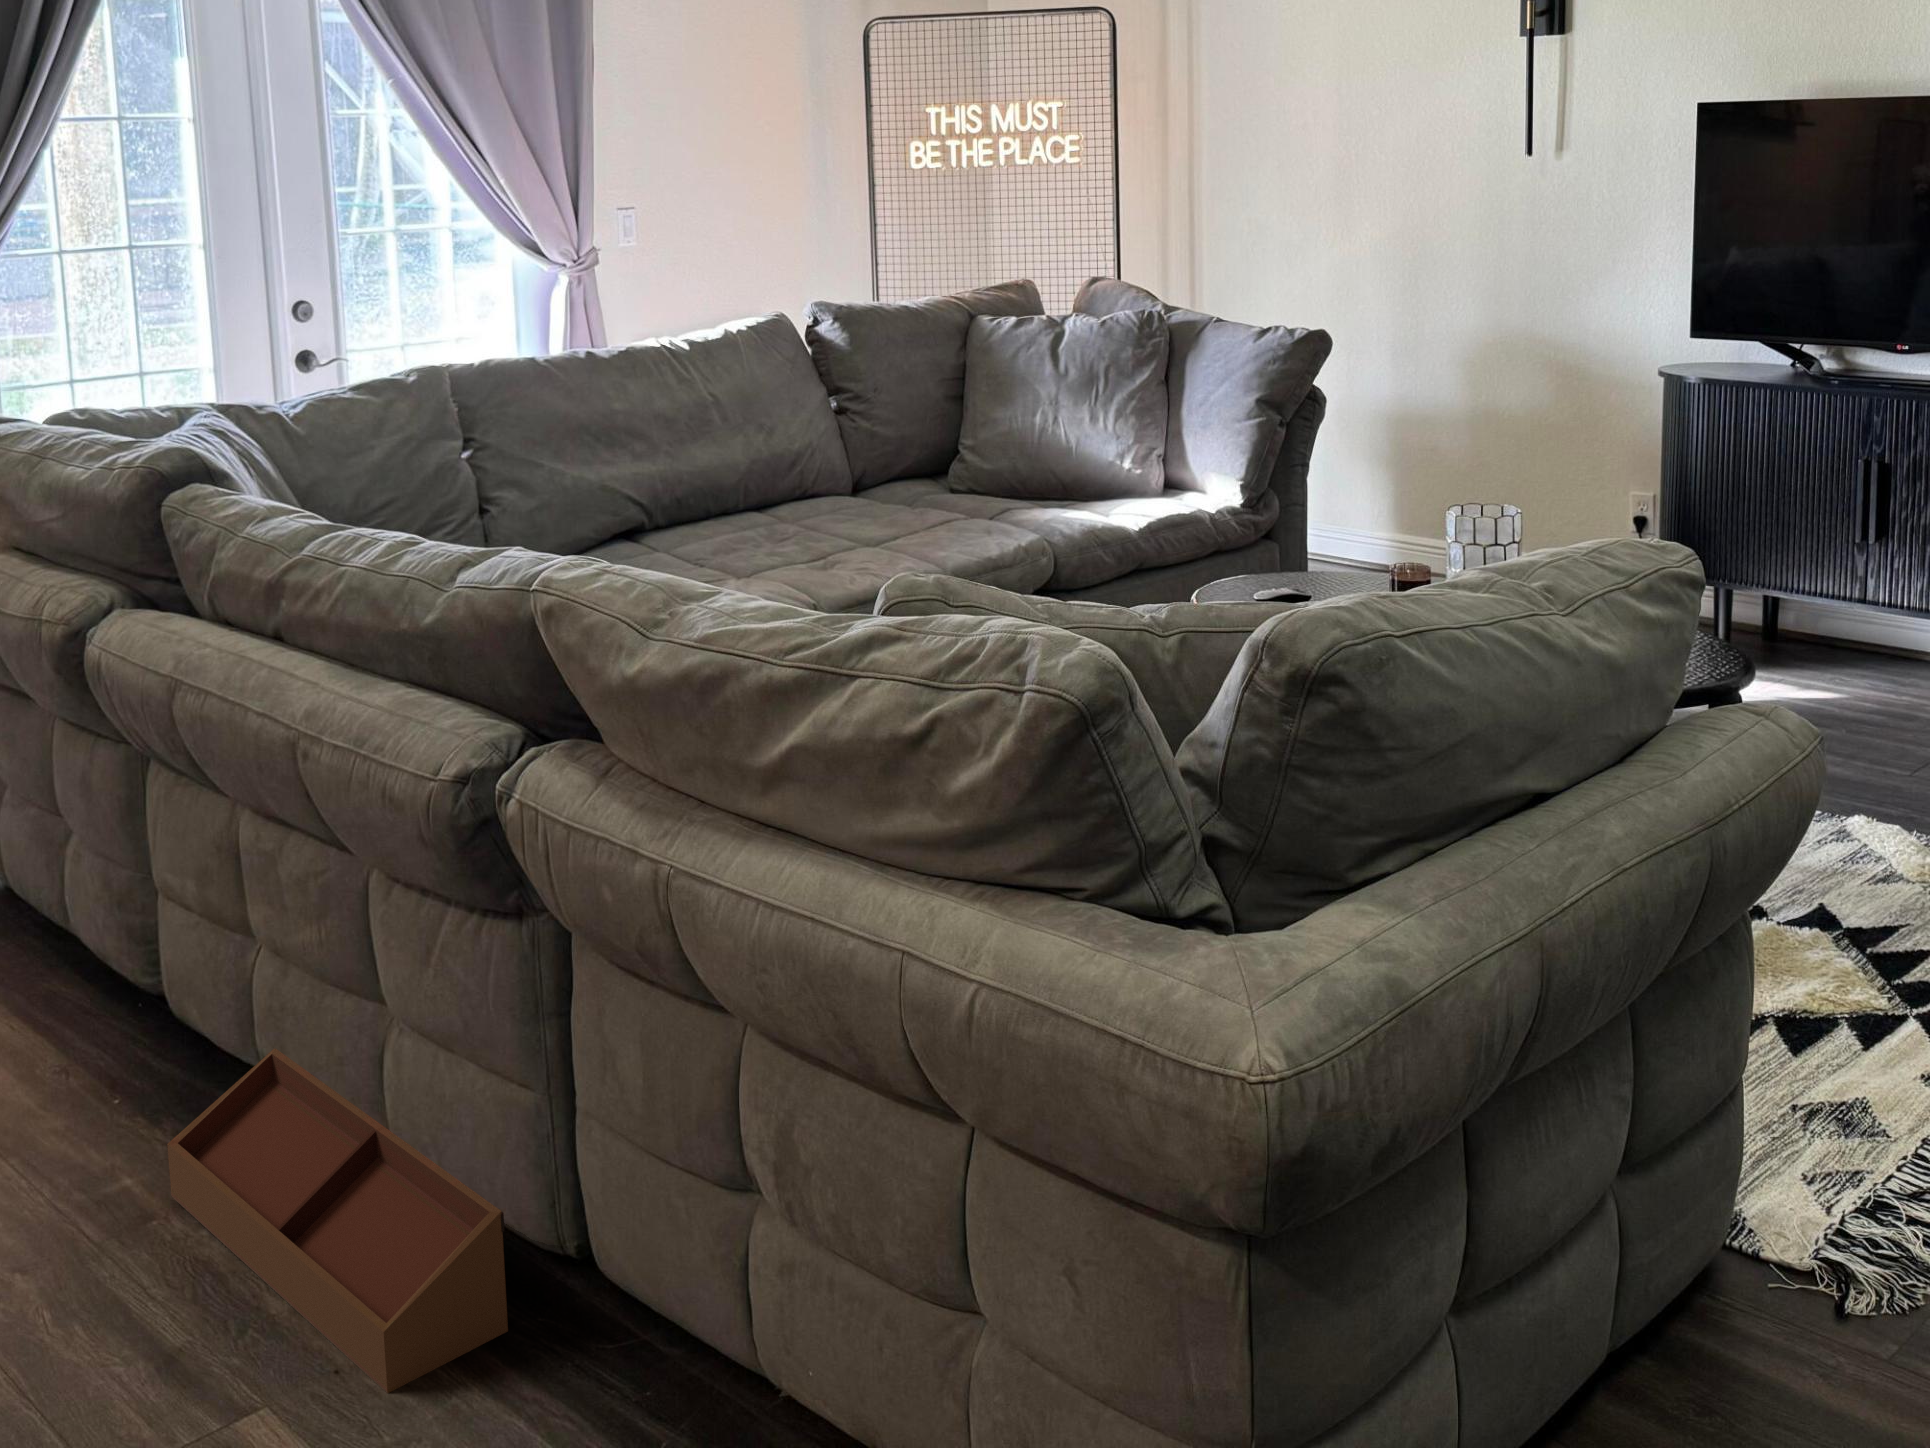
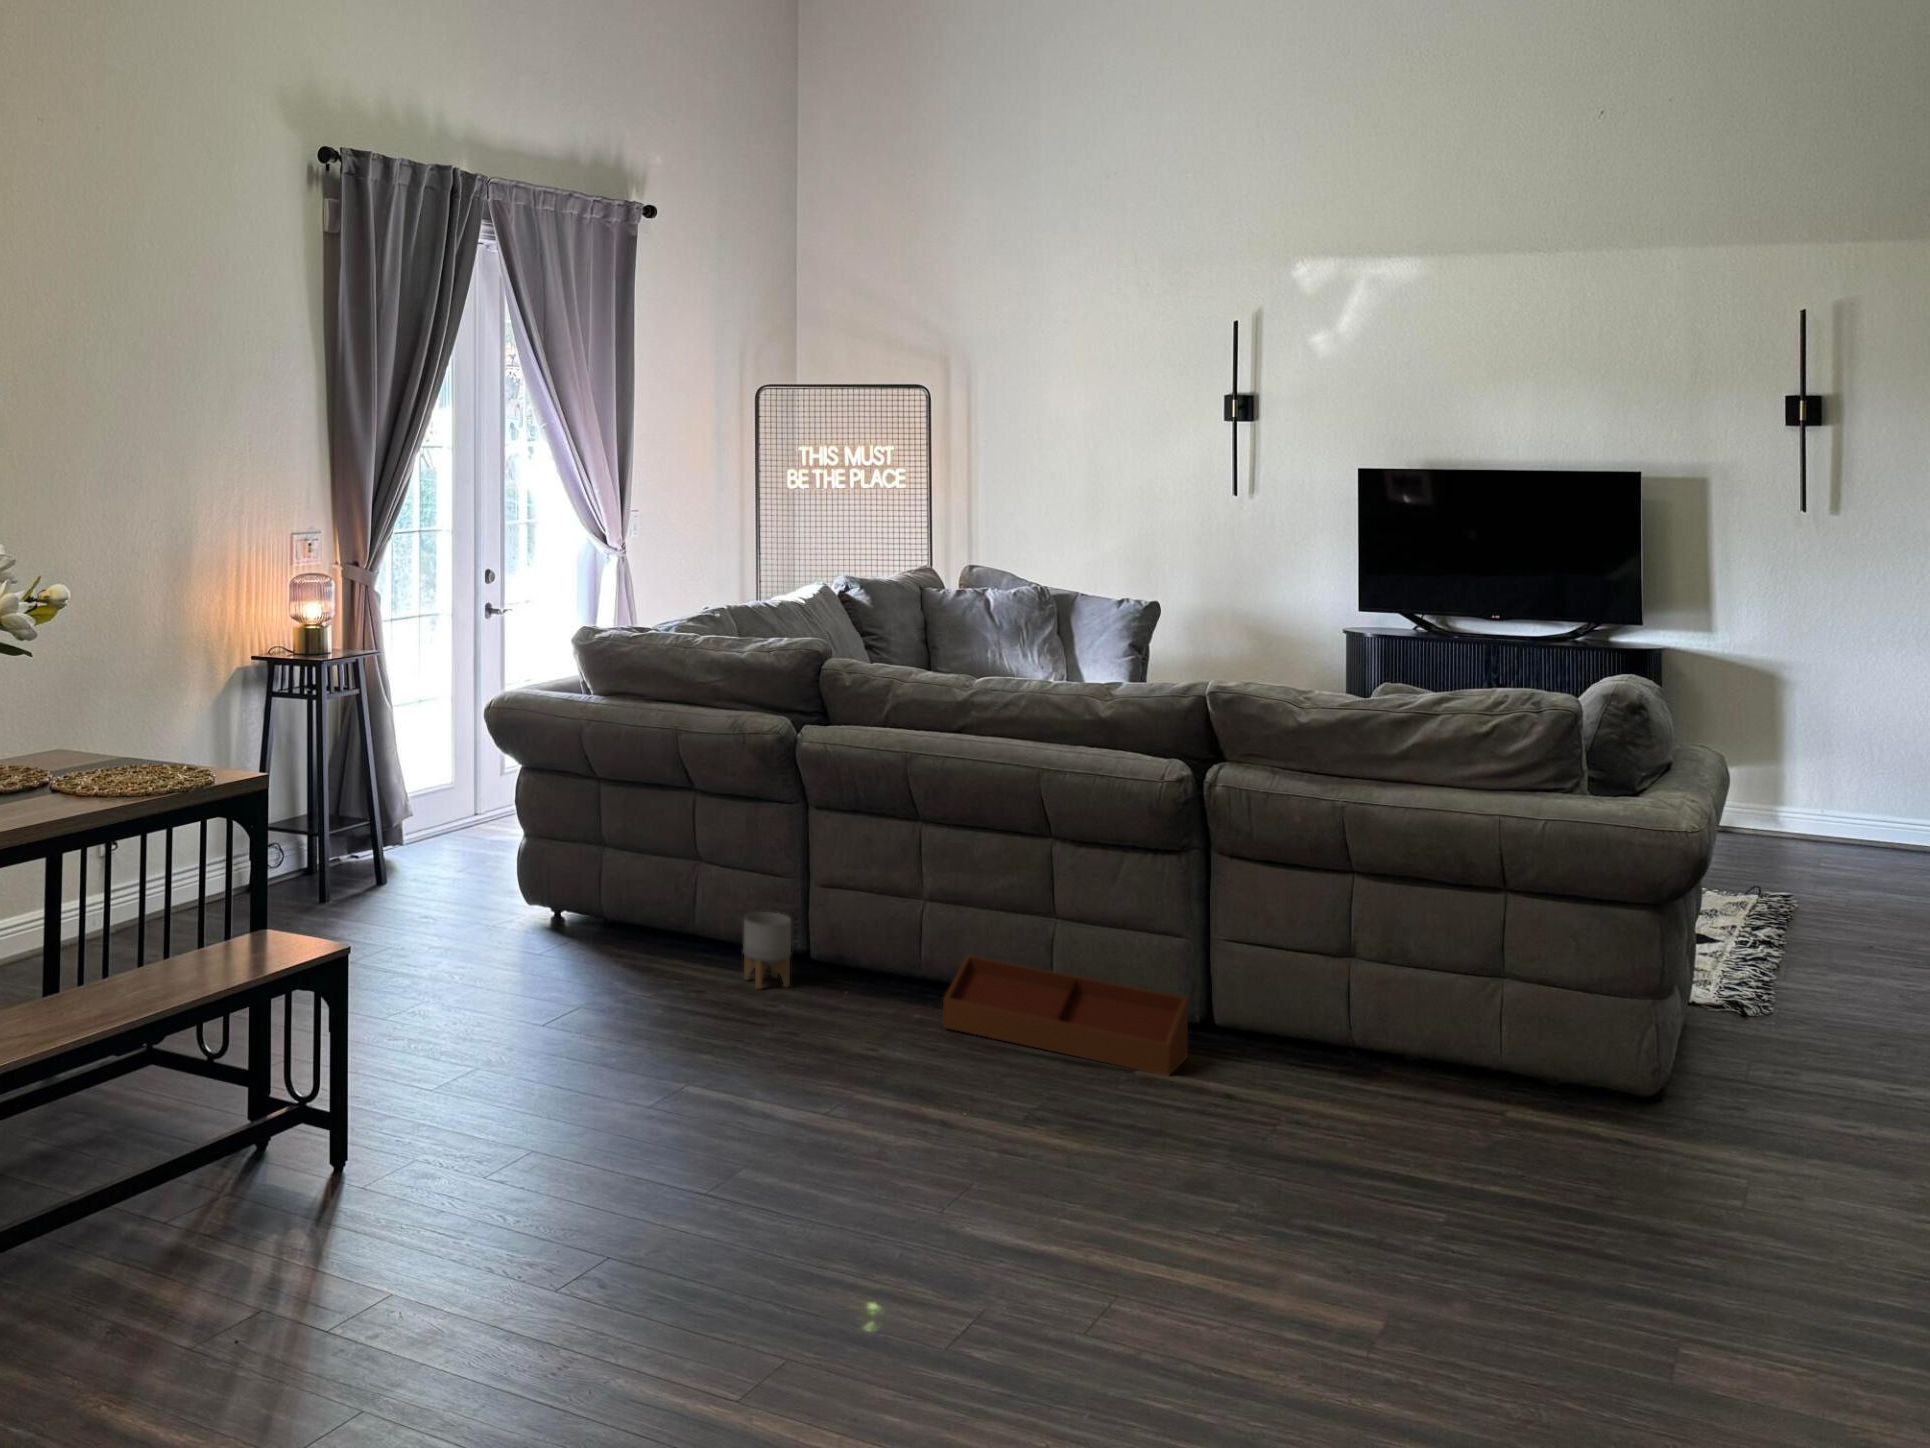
planter: none [21,918,119,1063] -> present [743,912,791,989]

